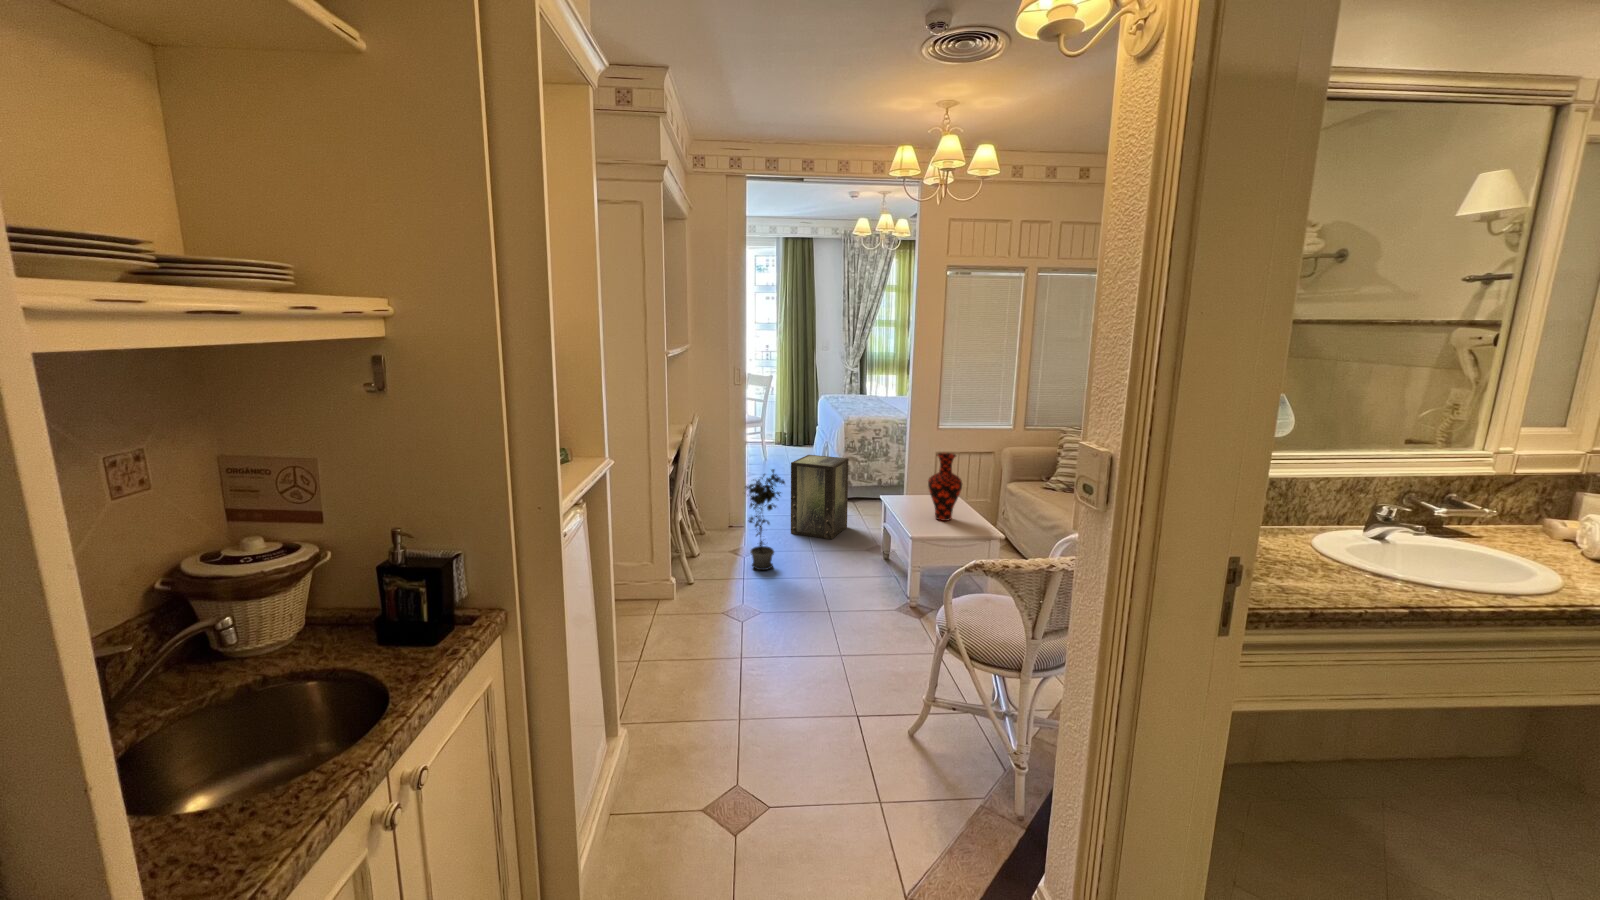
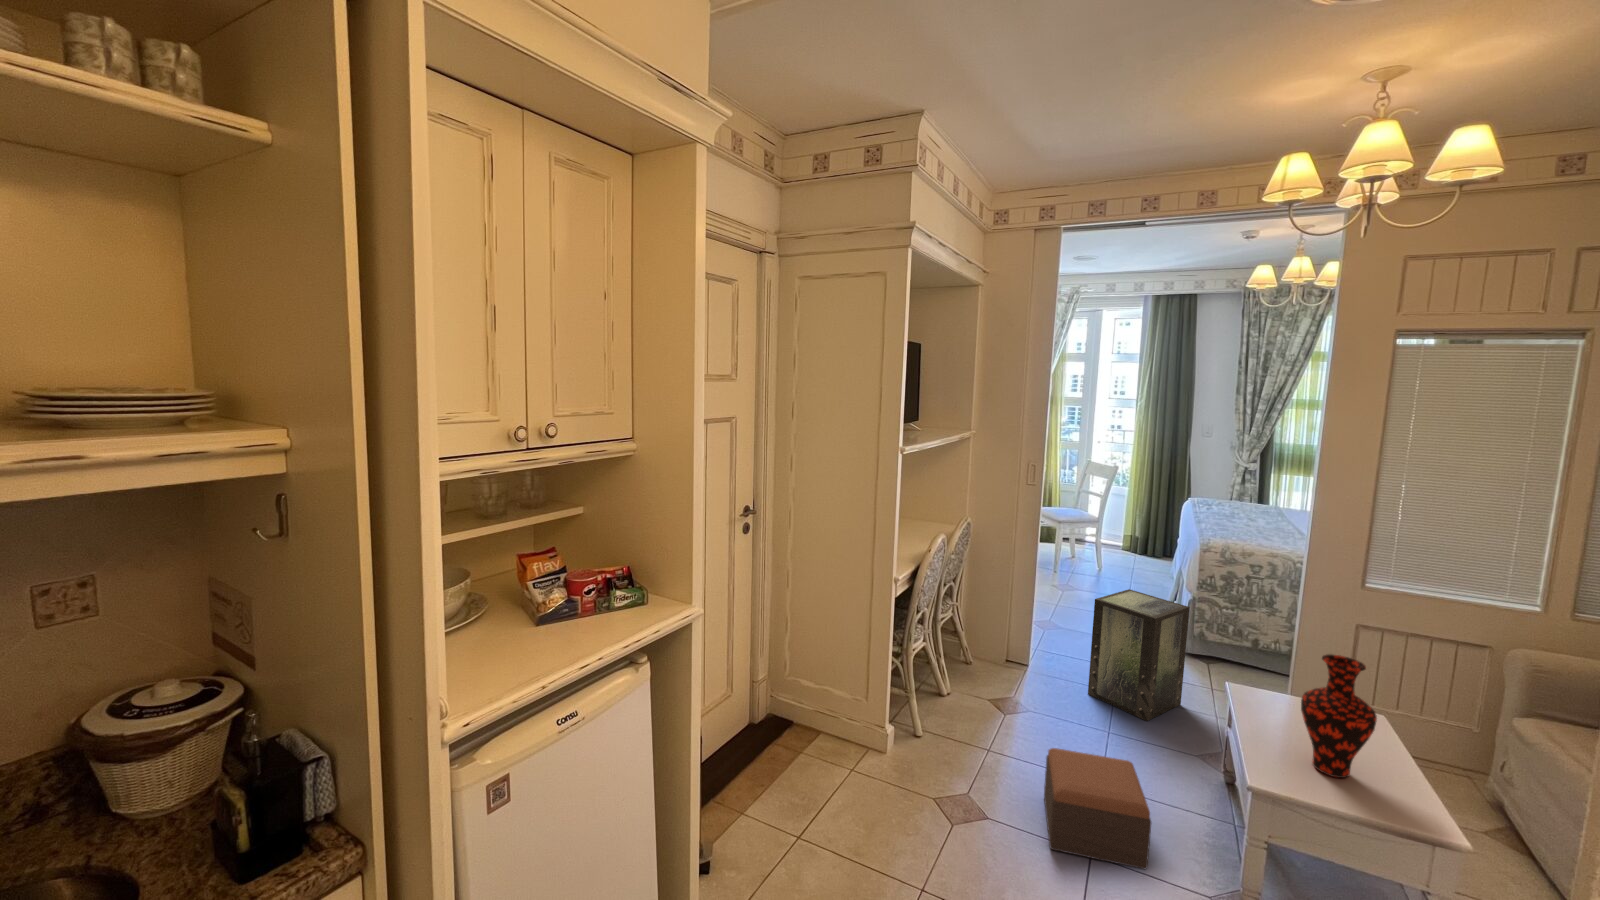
potted plant: present [746,469,785,570] -> none [1000,613,1063,748]
footstool: none [789,550,861,613] -> present [1044,748,1151,869]

